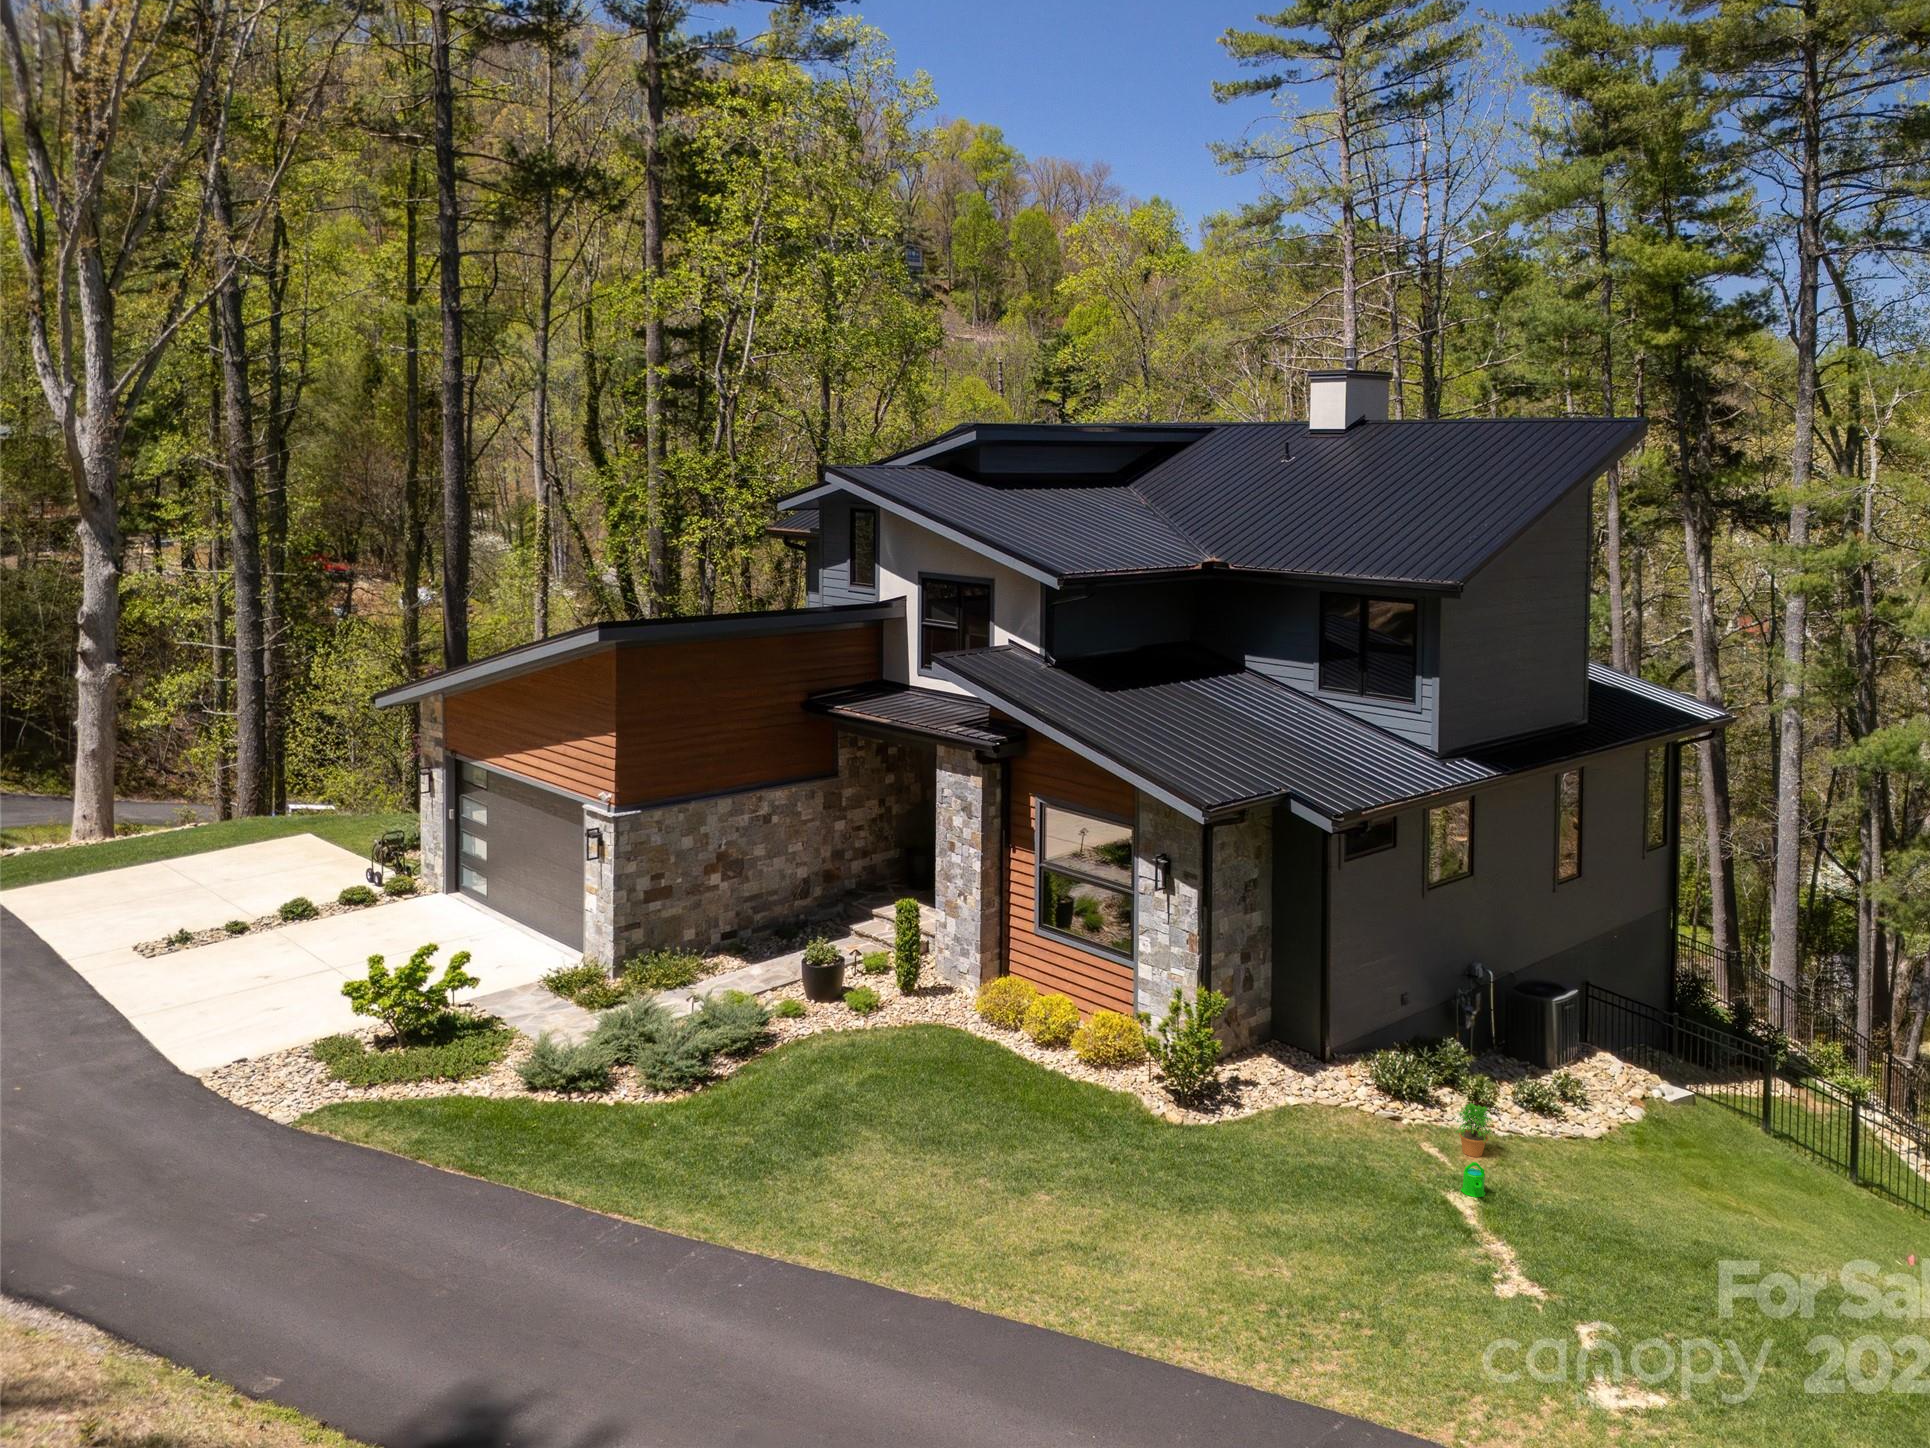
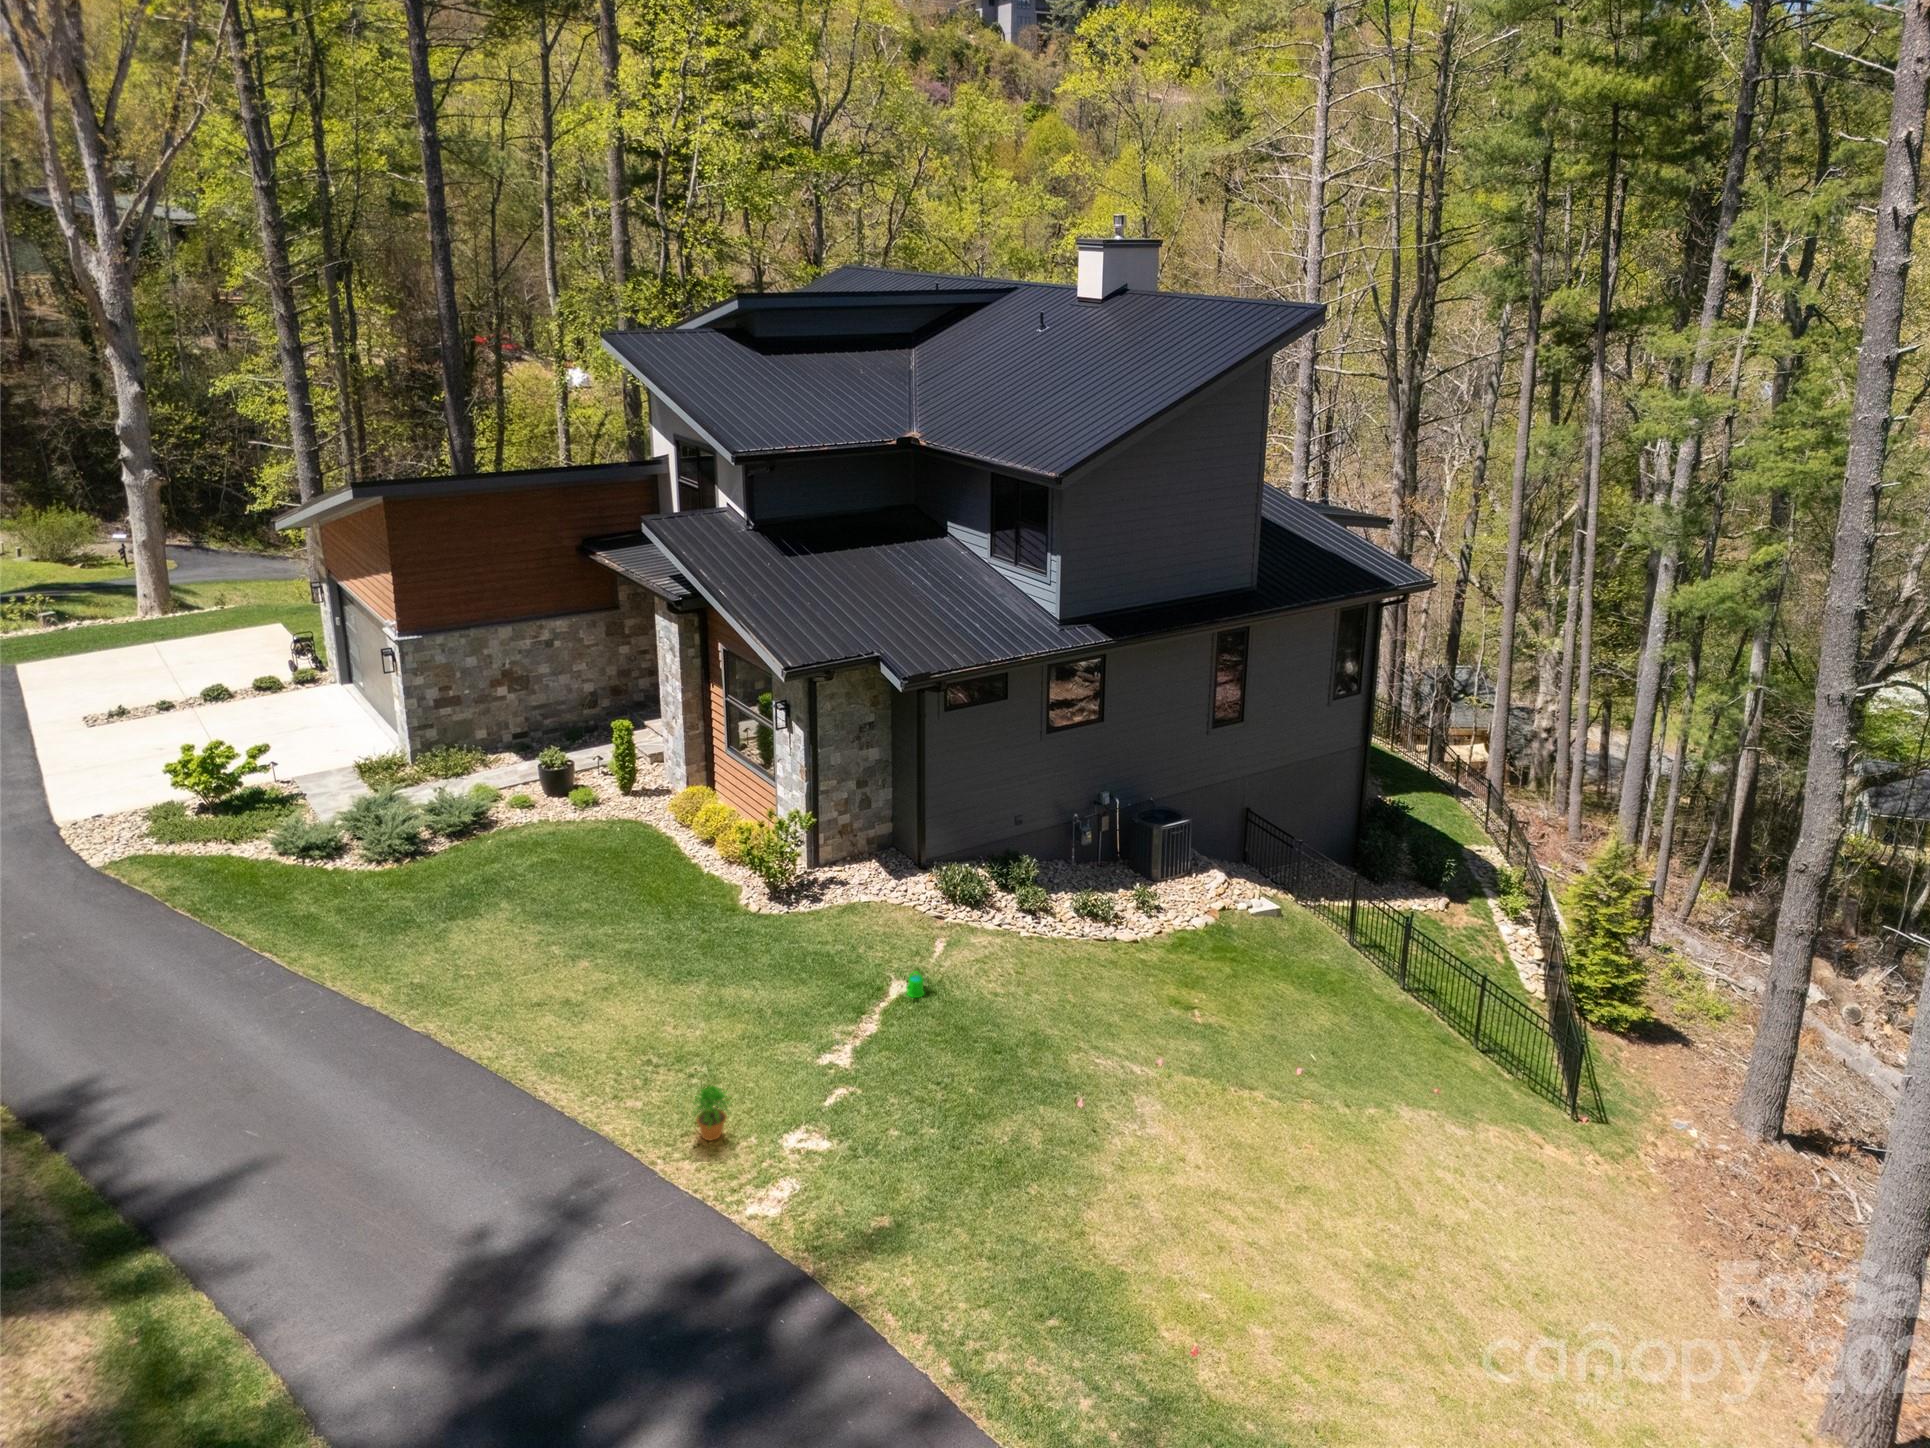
potted plant: present [1455,1103,1492,1157] -> present [693,1085,731,1140]

